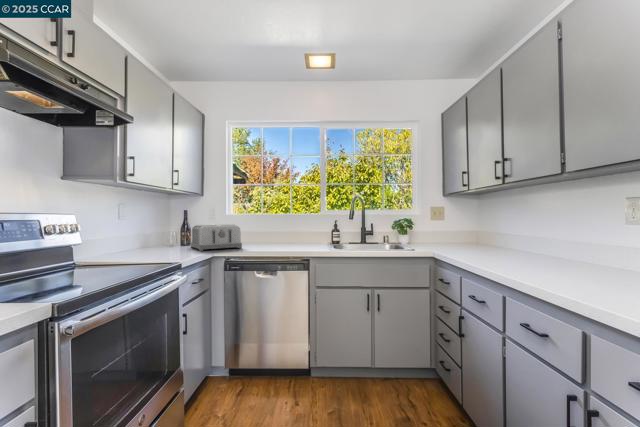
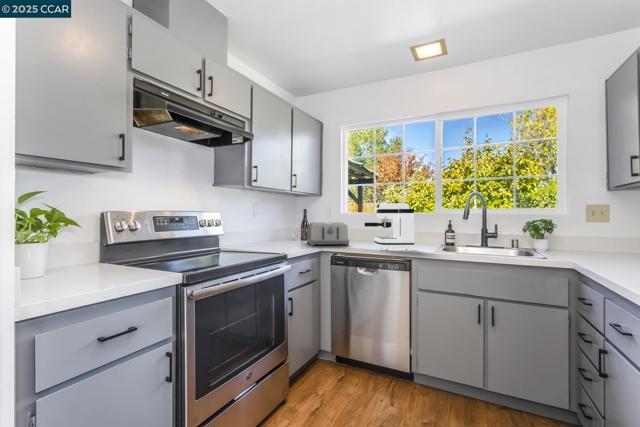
coffee maker: none [261,205,311,251] -> present [364,204,414,250]

